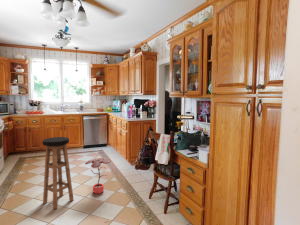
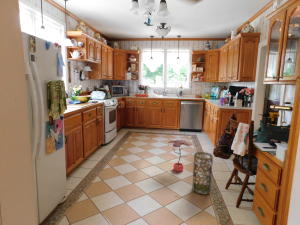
bar stool: present [42,137,73,209] -> none [134,115,156,174]
trash can: none [119,167,138,211] -> present [192,152,213,195]

